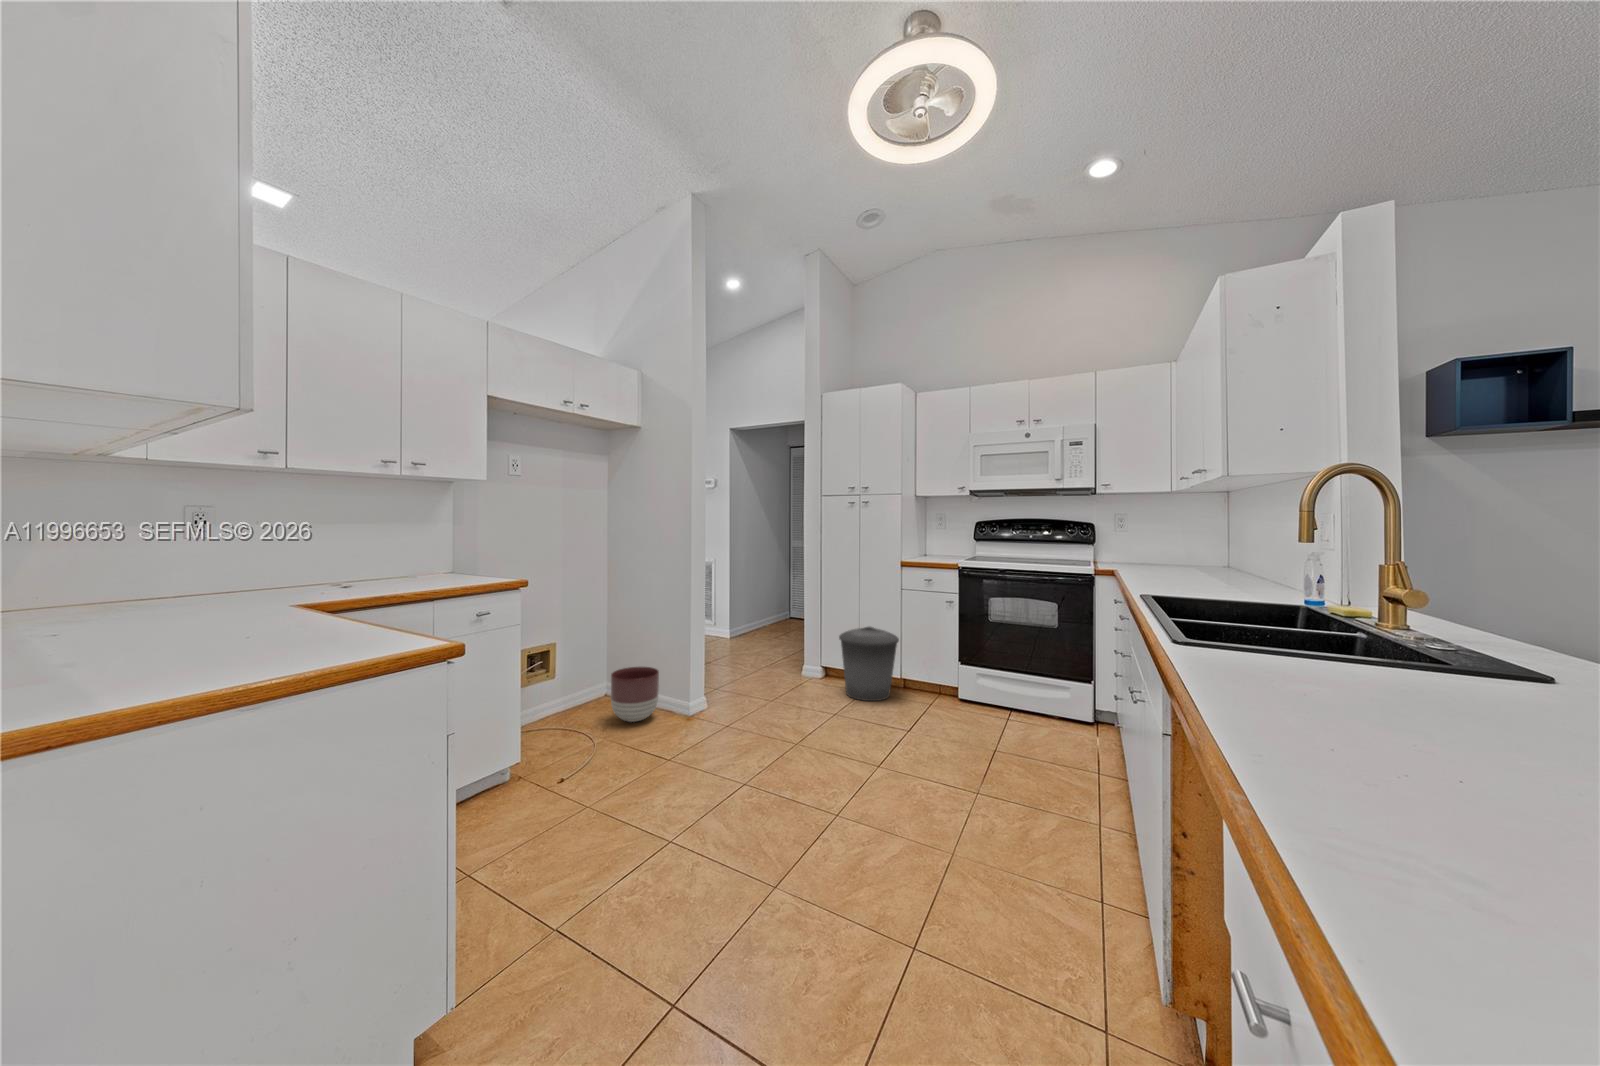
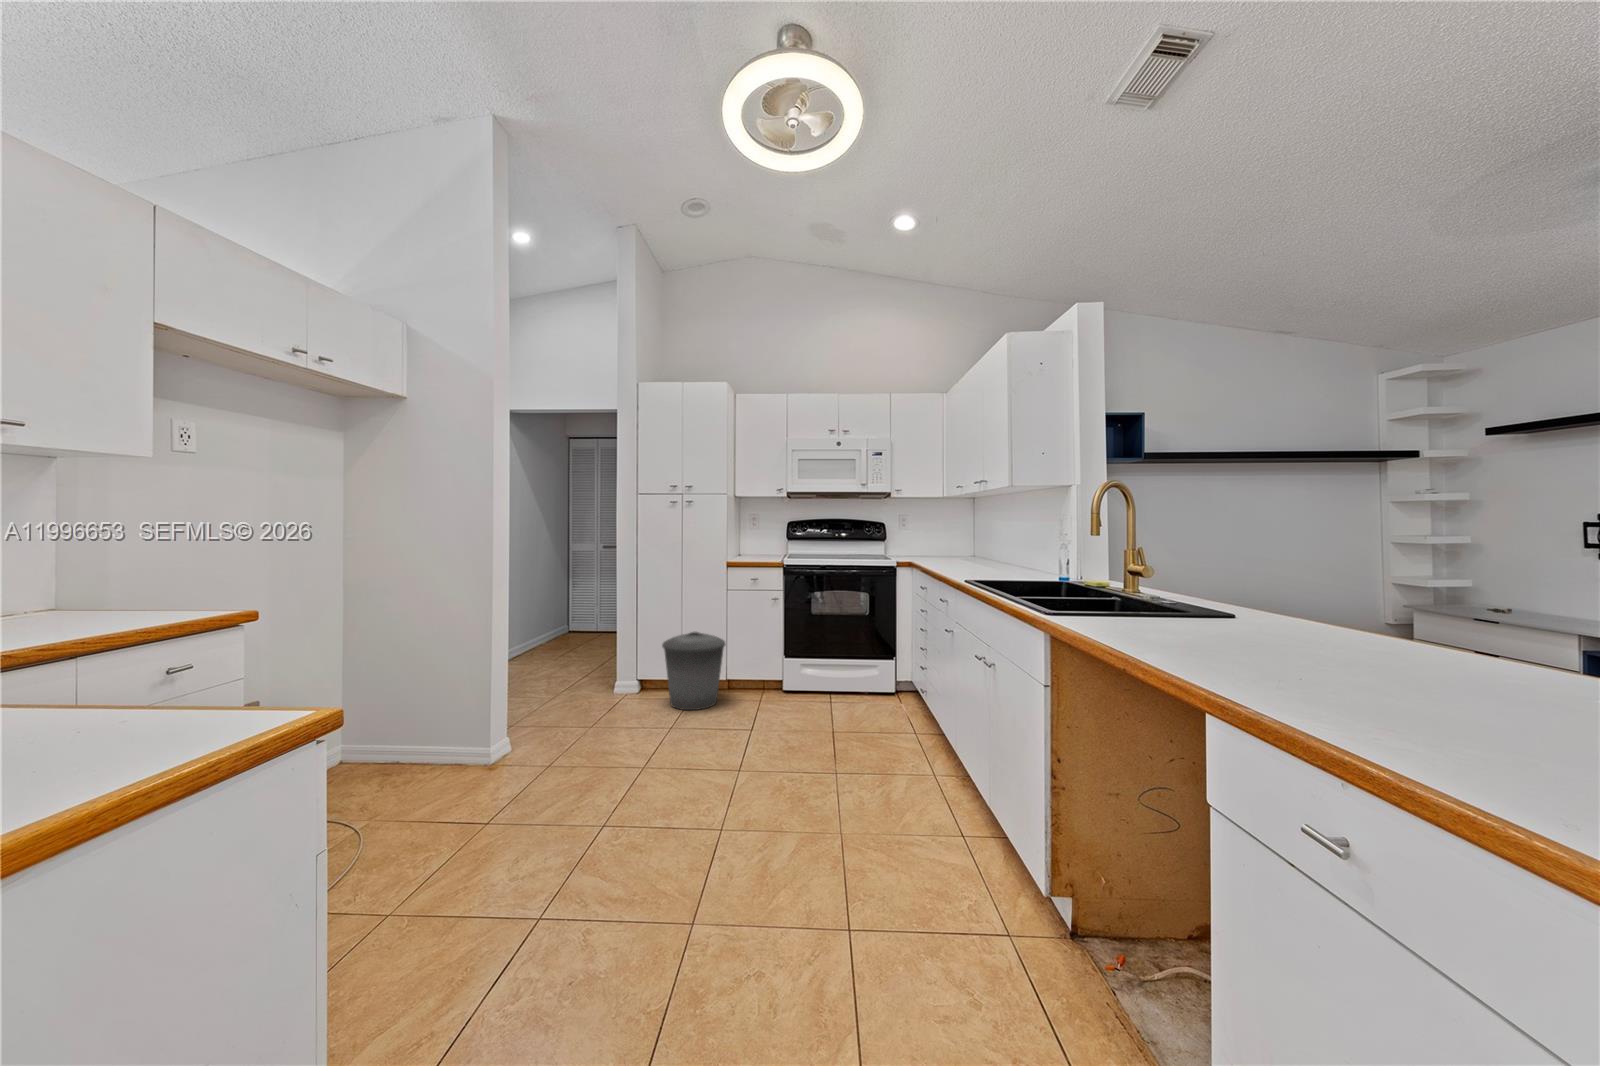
planter: present [611,667,659,722] -> none [375,710,449,785]

